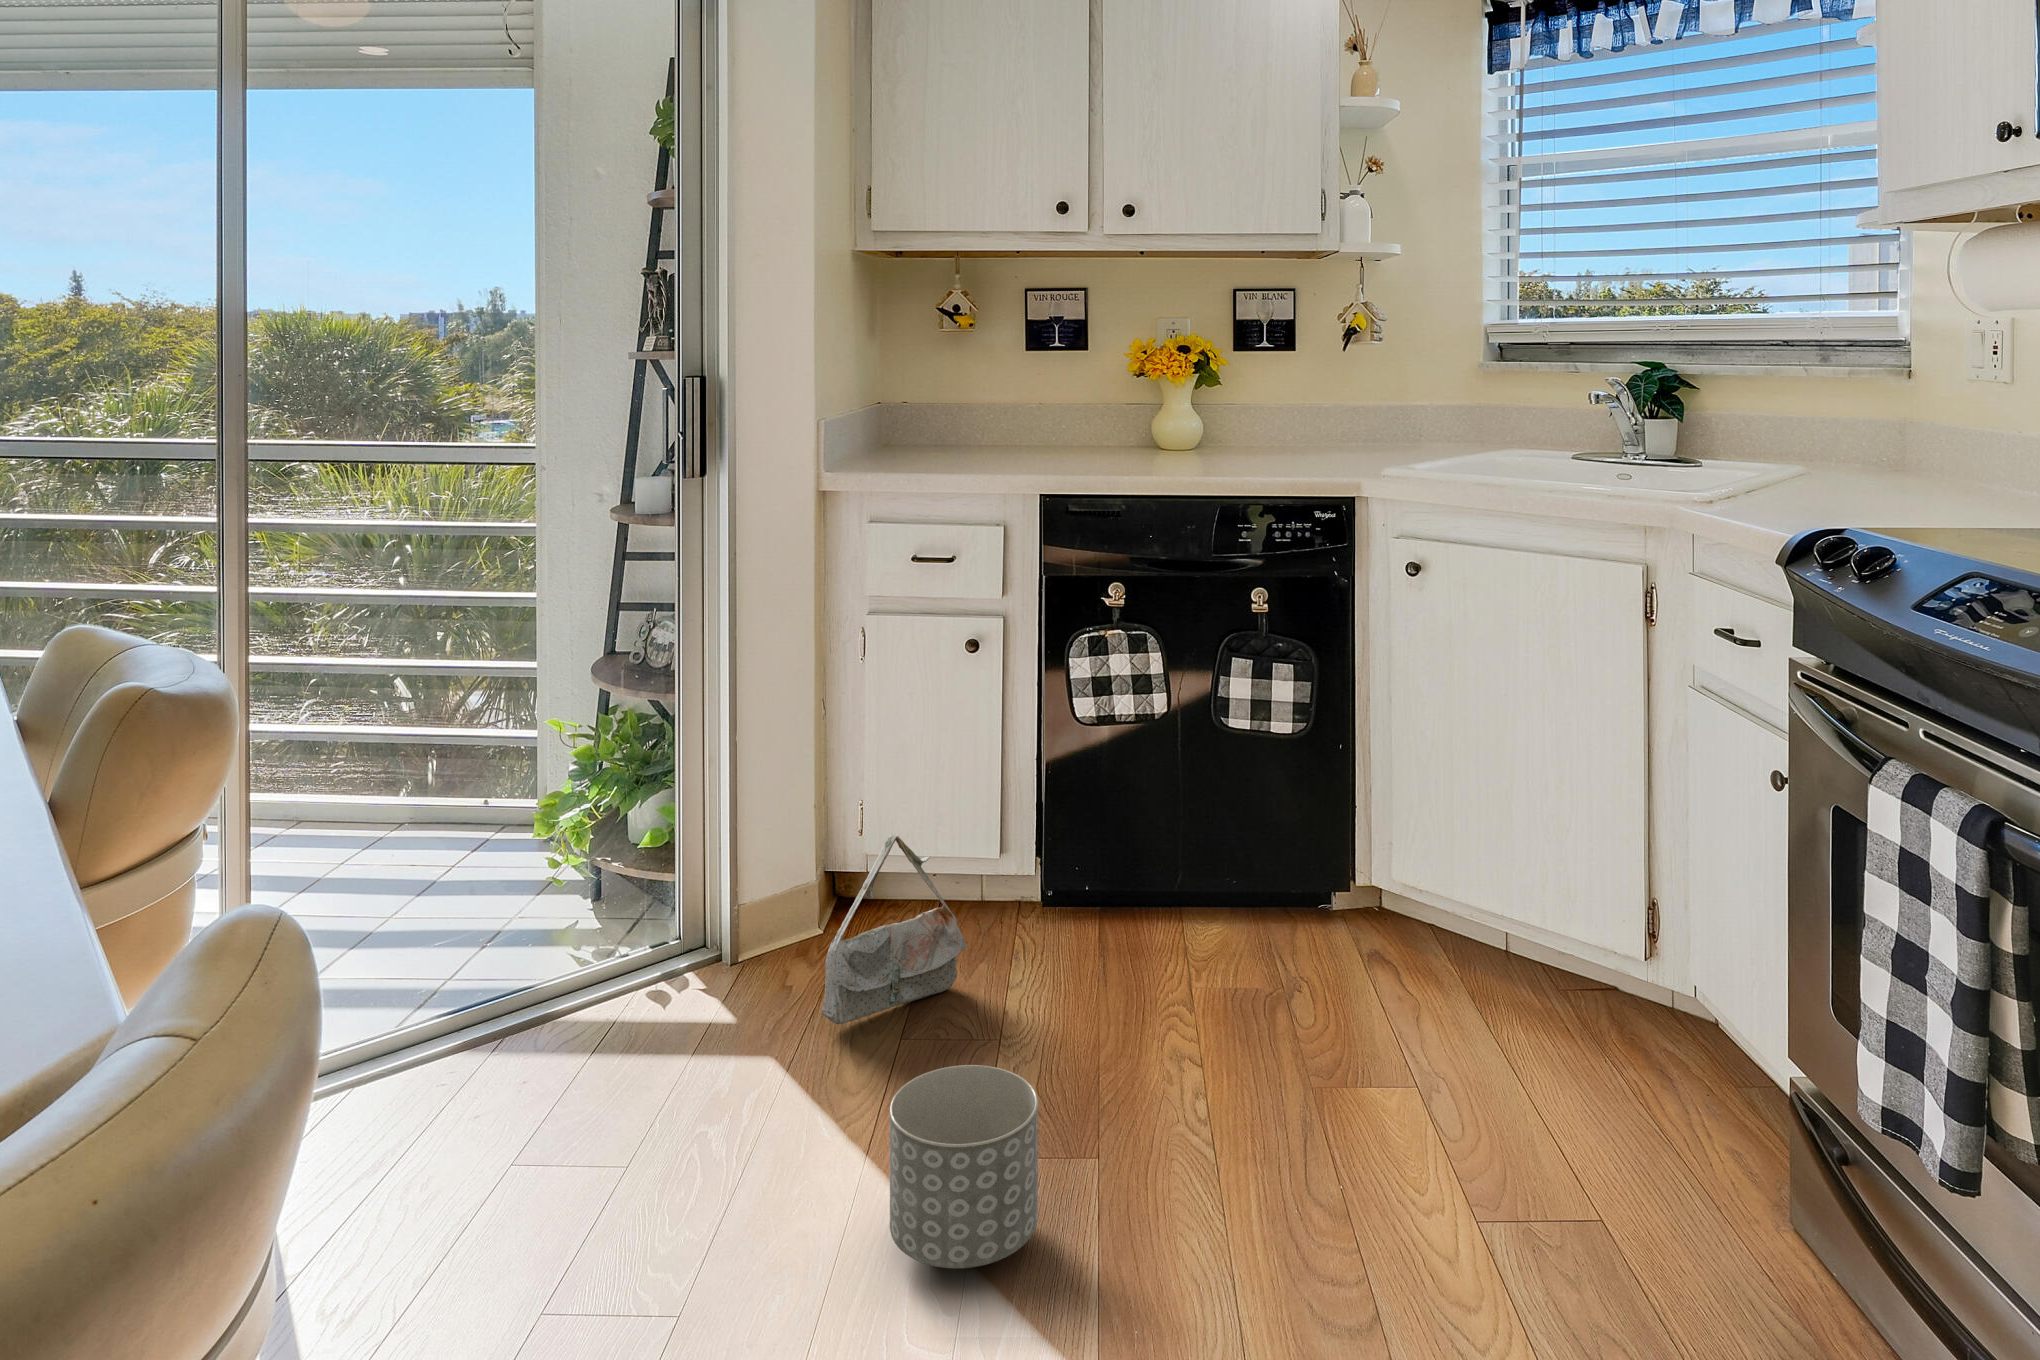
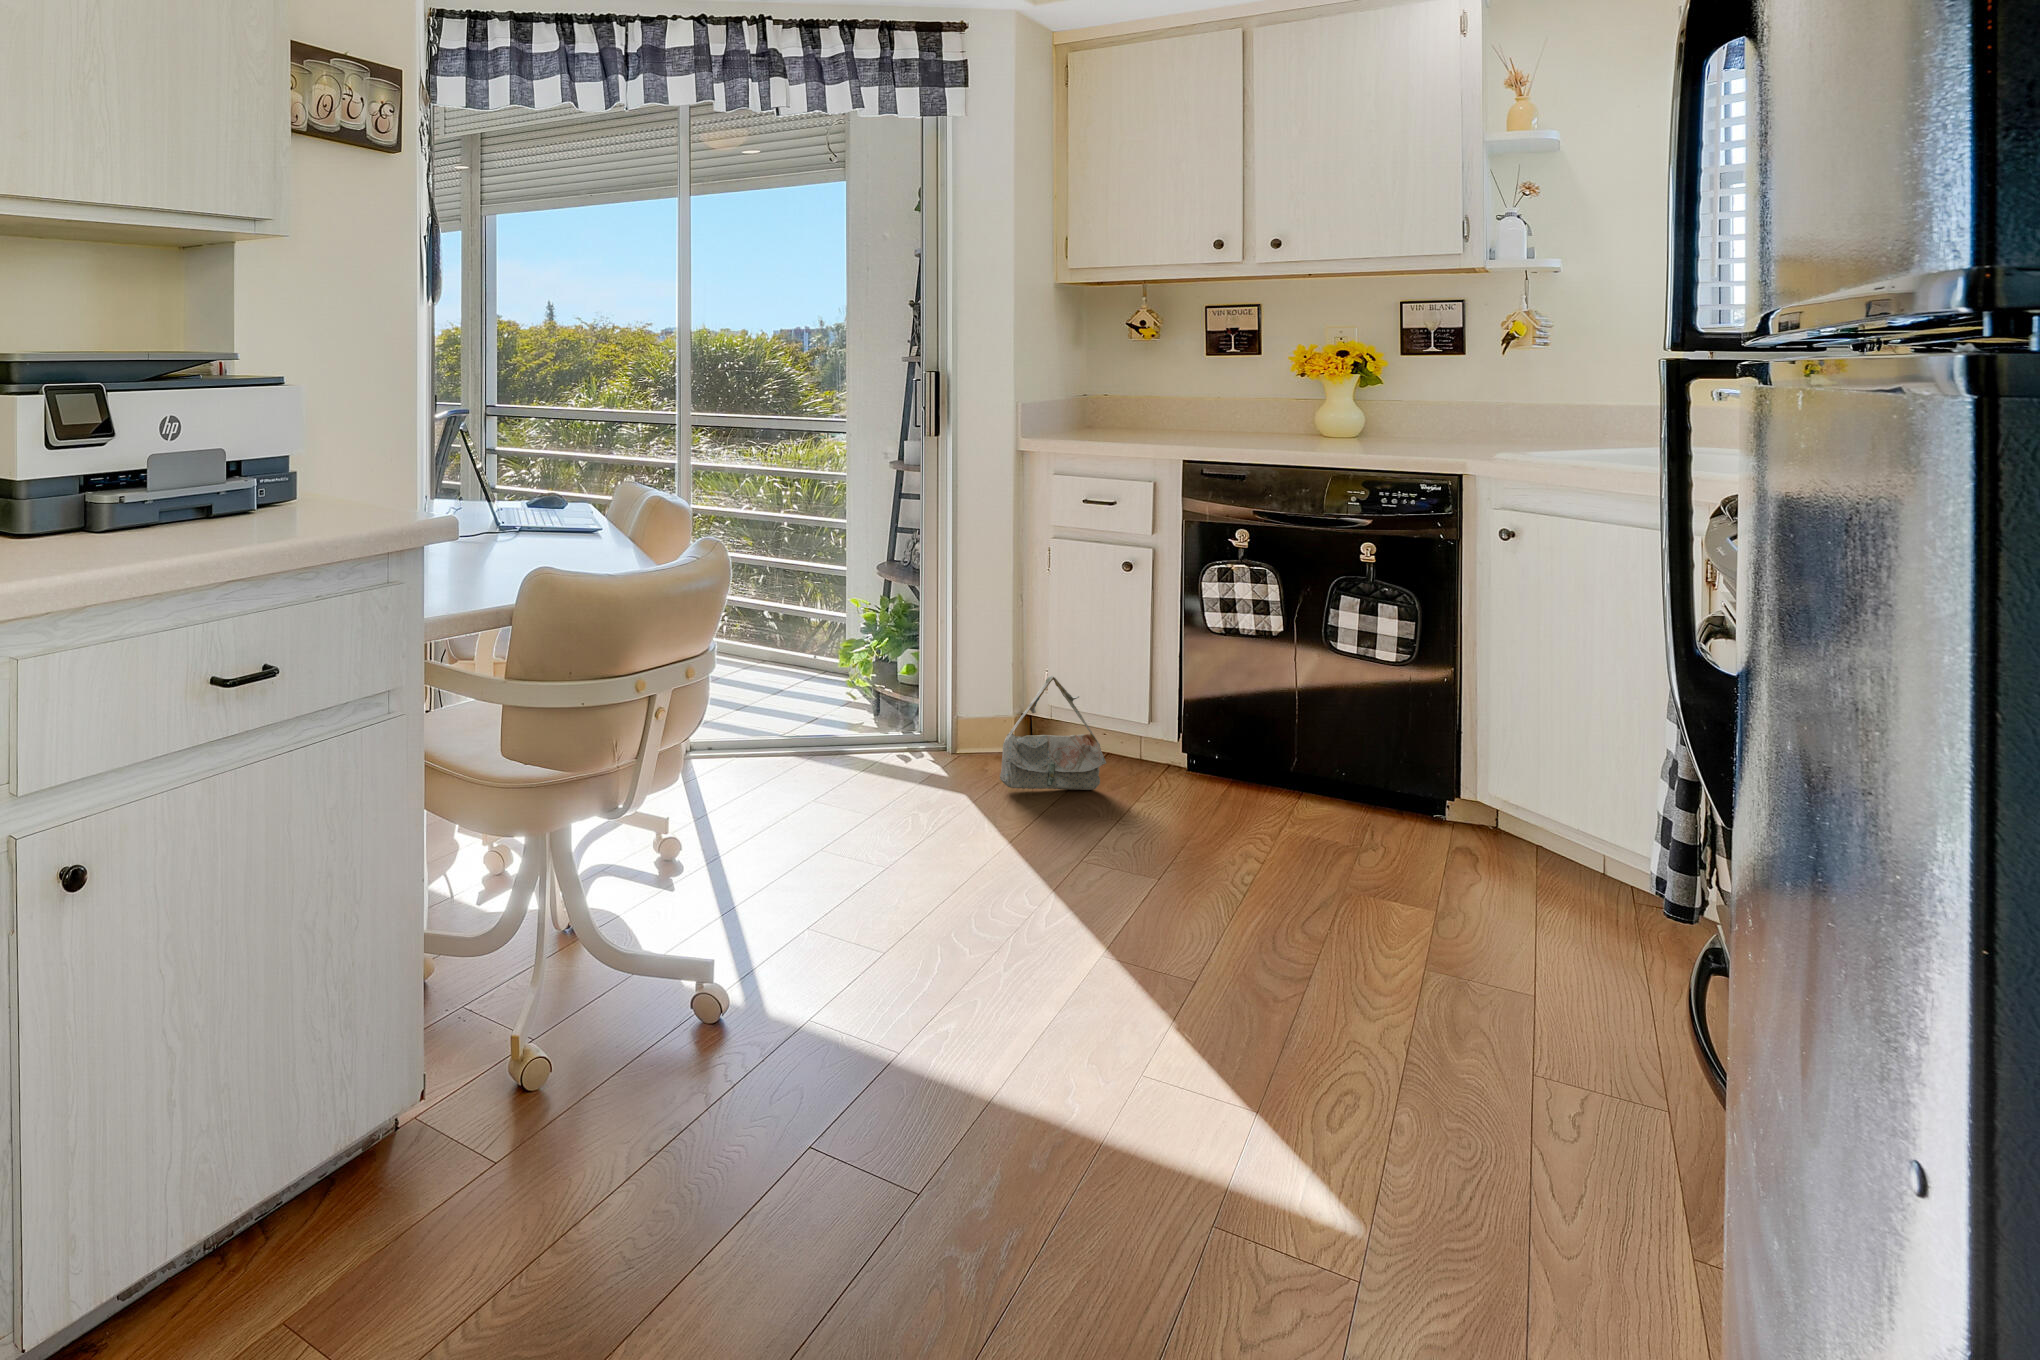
planter: present [890,1065,1038,1268] -> none [1008,789,1102,894]

